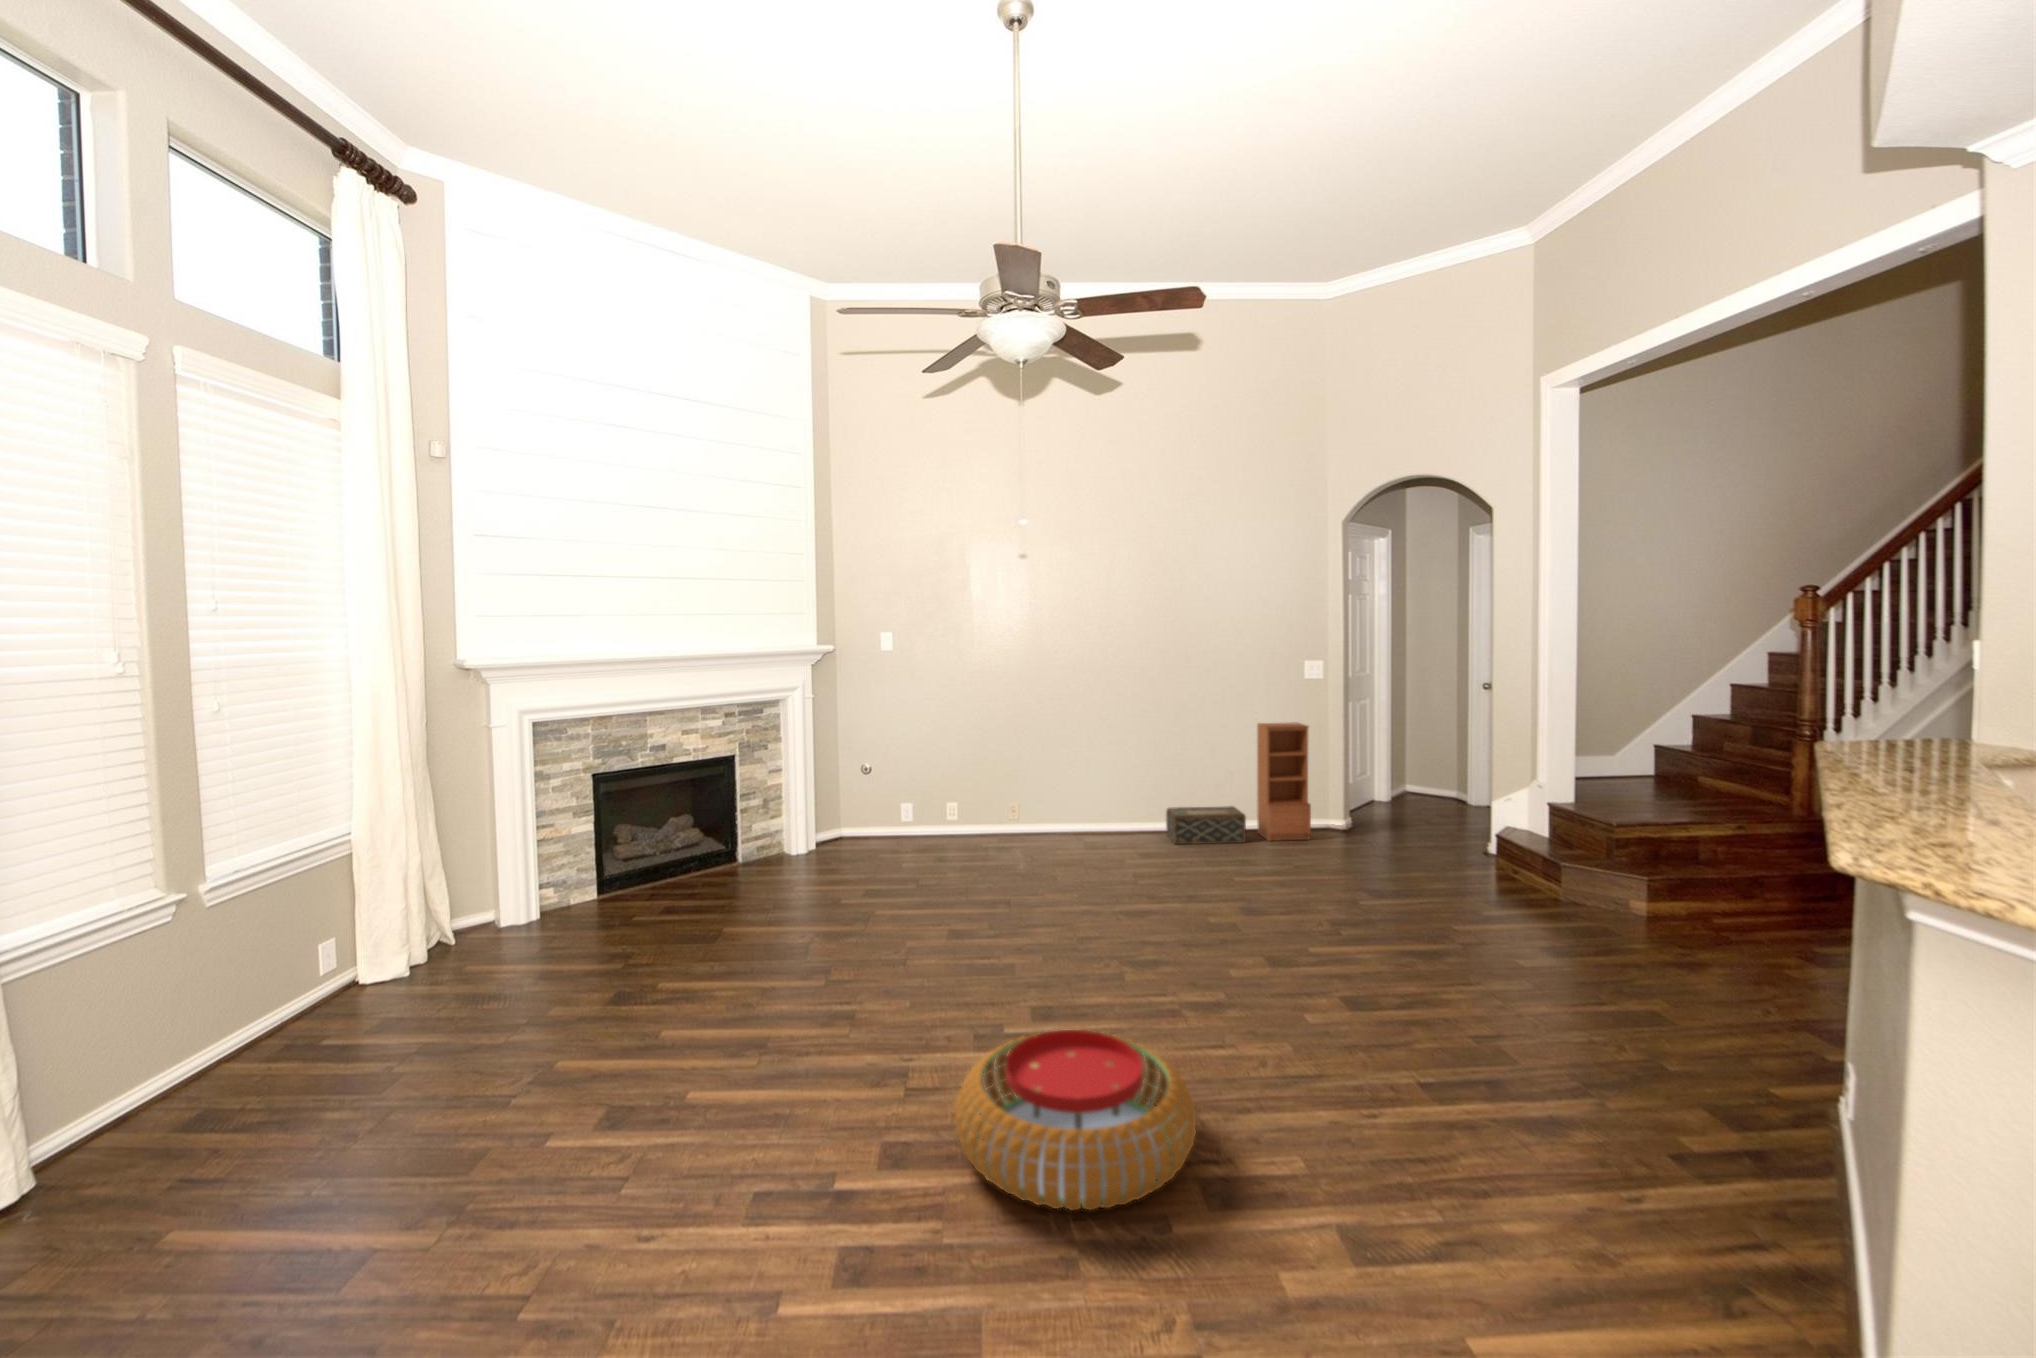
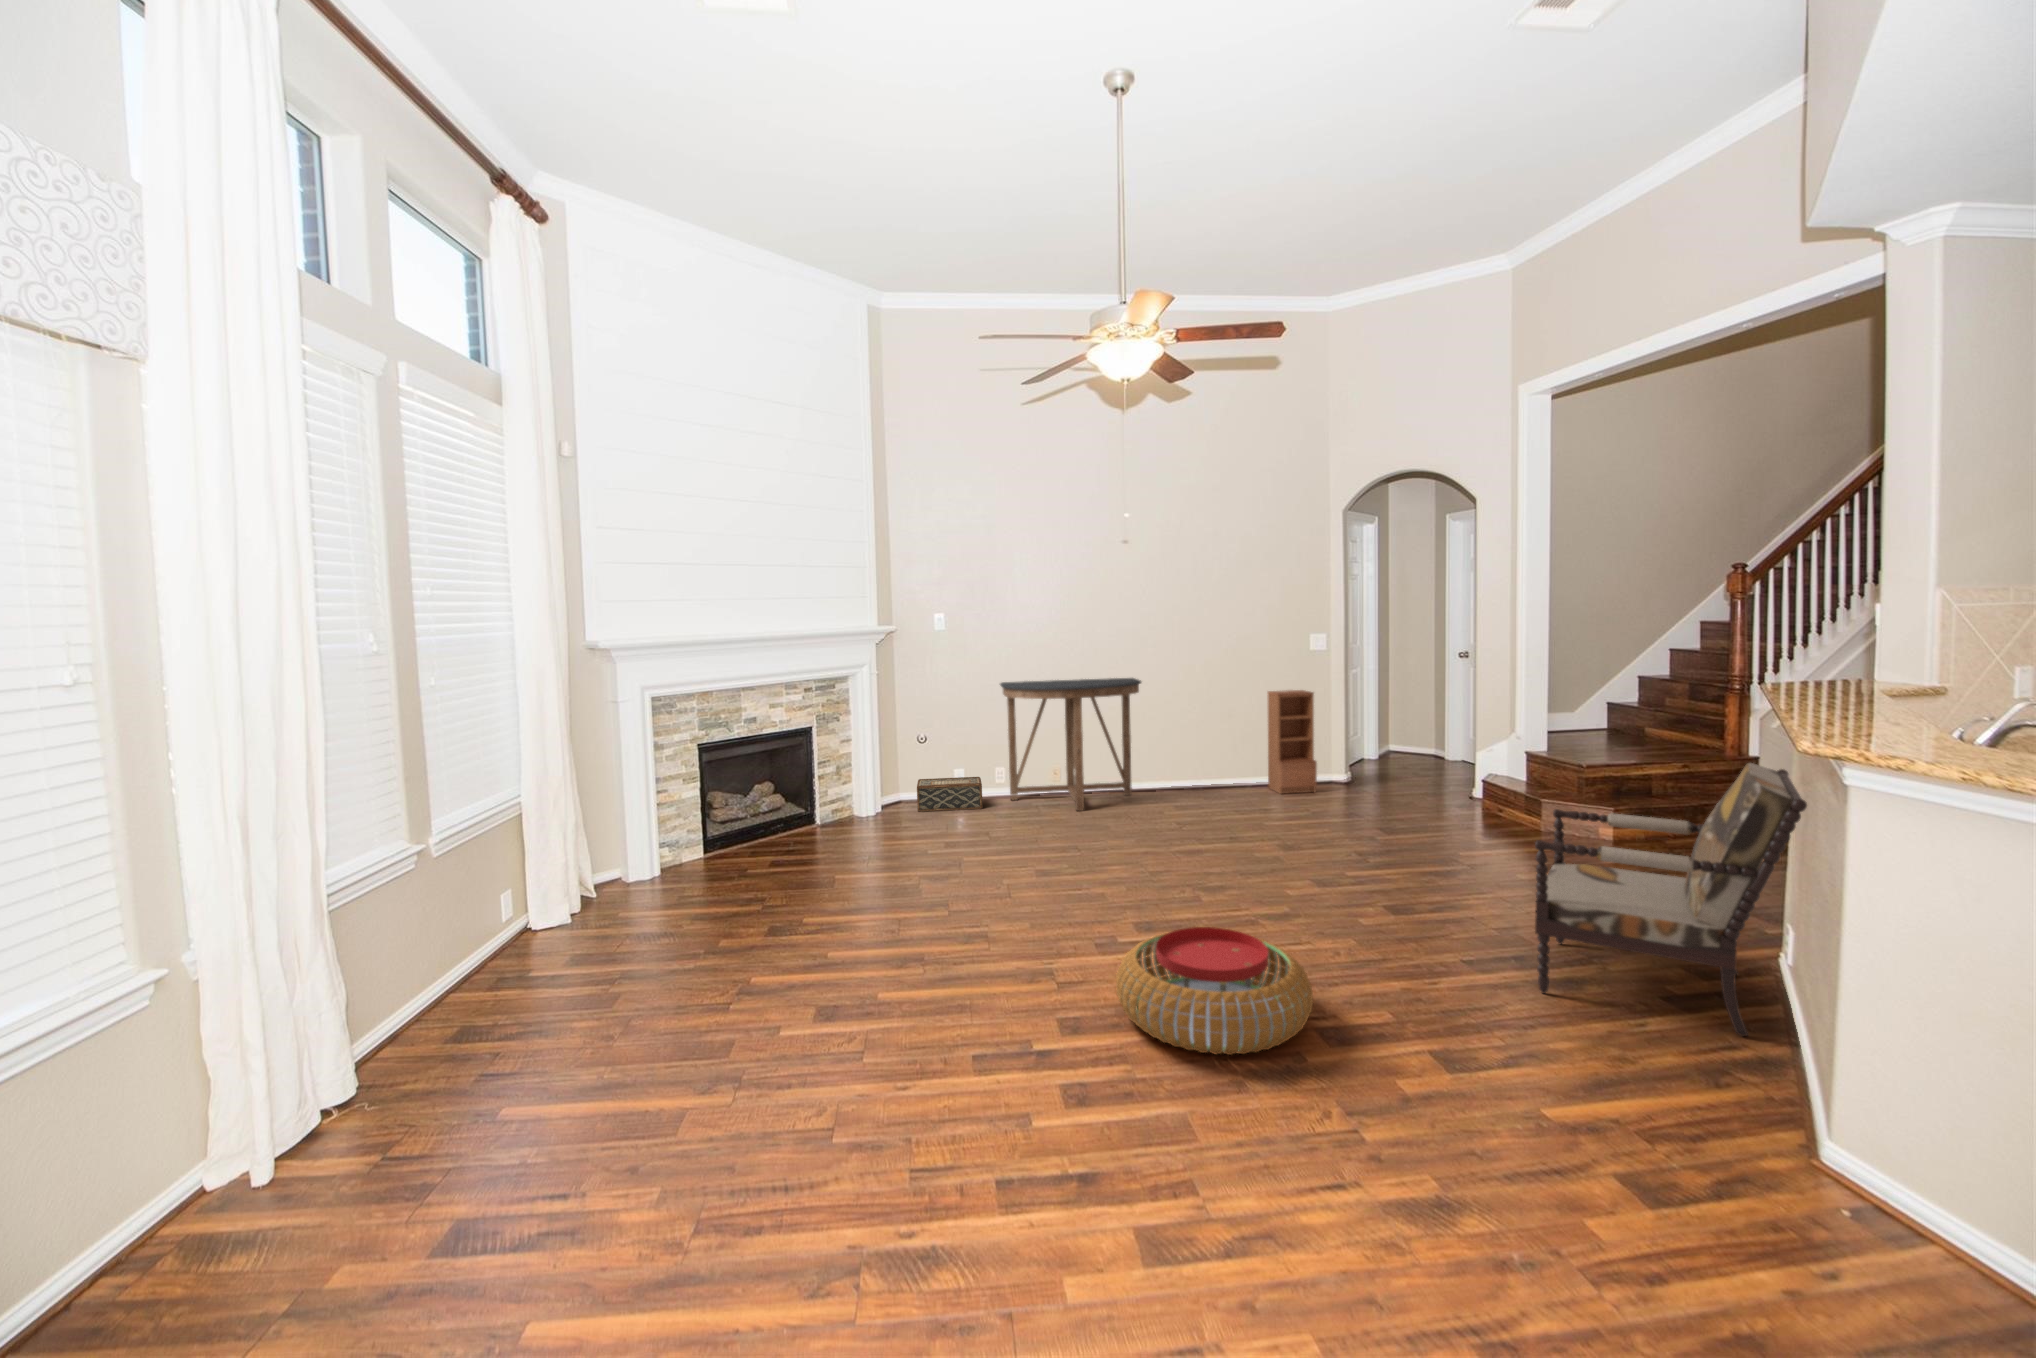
console table: none [952,705,1110,856] -> present [1000,678,1141,811]
woven basket: present [1166,806,1246,844] -> present [917,777,983,812]
armchair: none [1495,846,1846,1220] -> present [1535,763,1807,1036]

